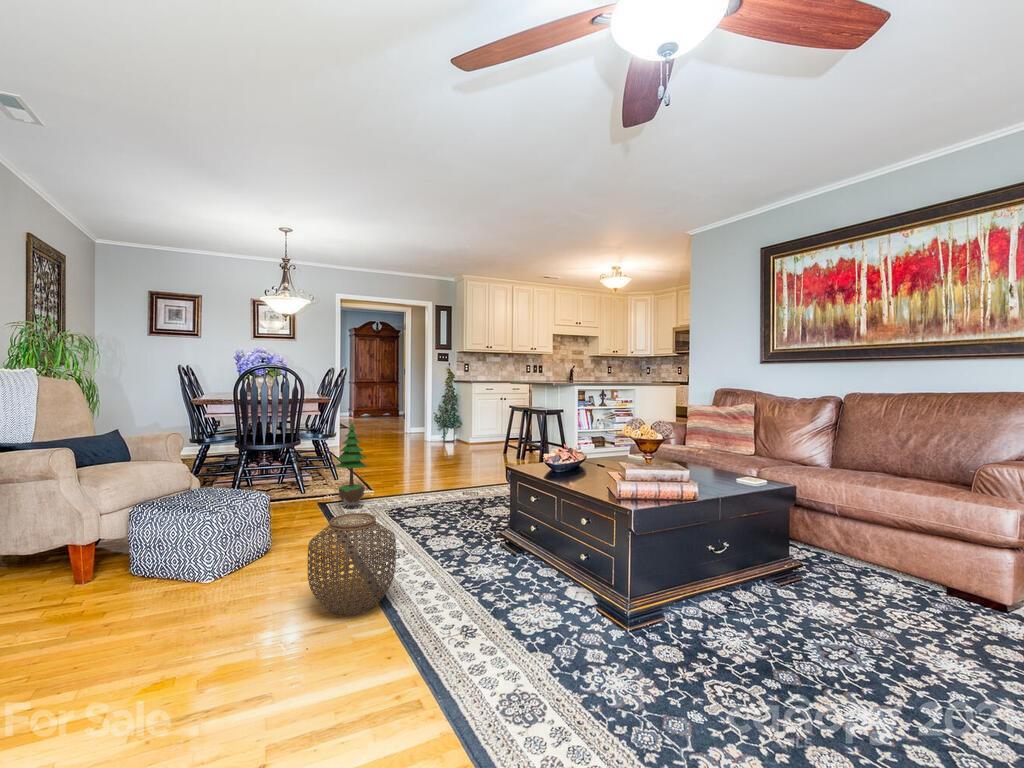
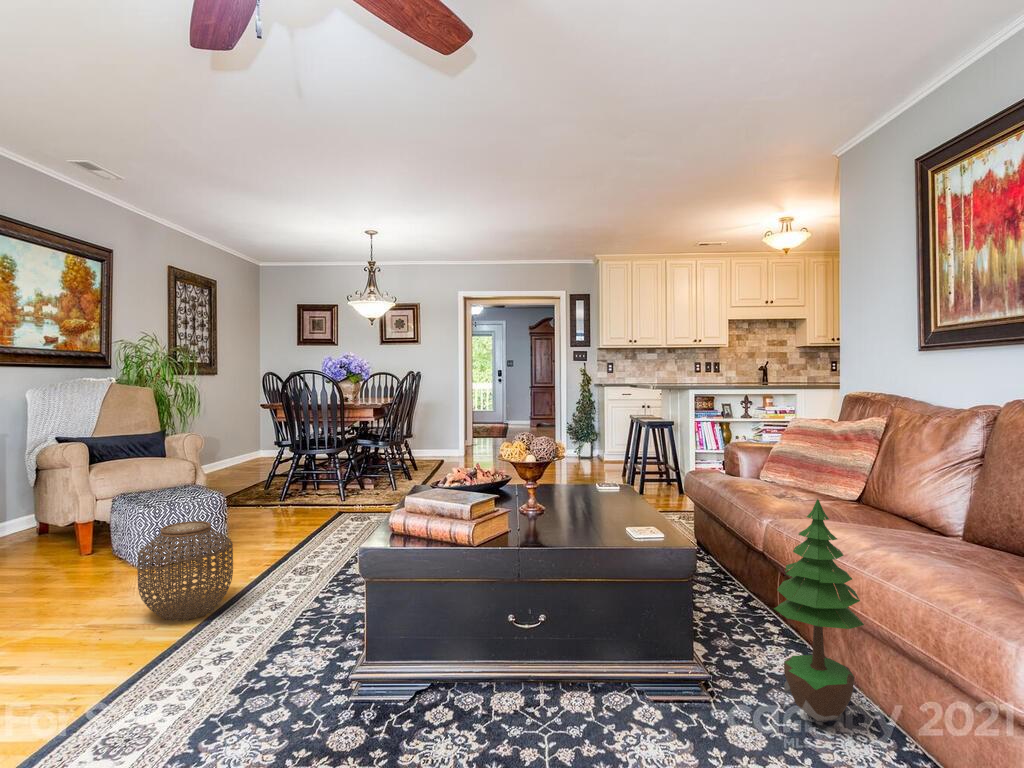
potted tree: present [336,423,367,507] -> present [774,499,864,722]

